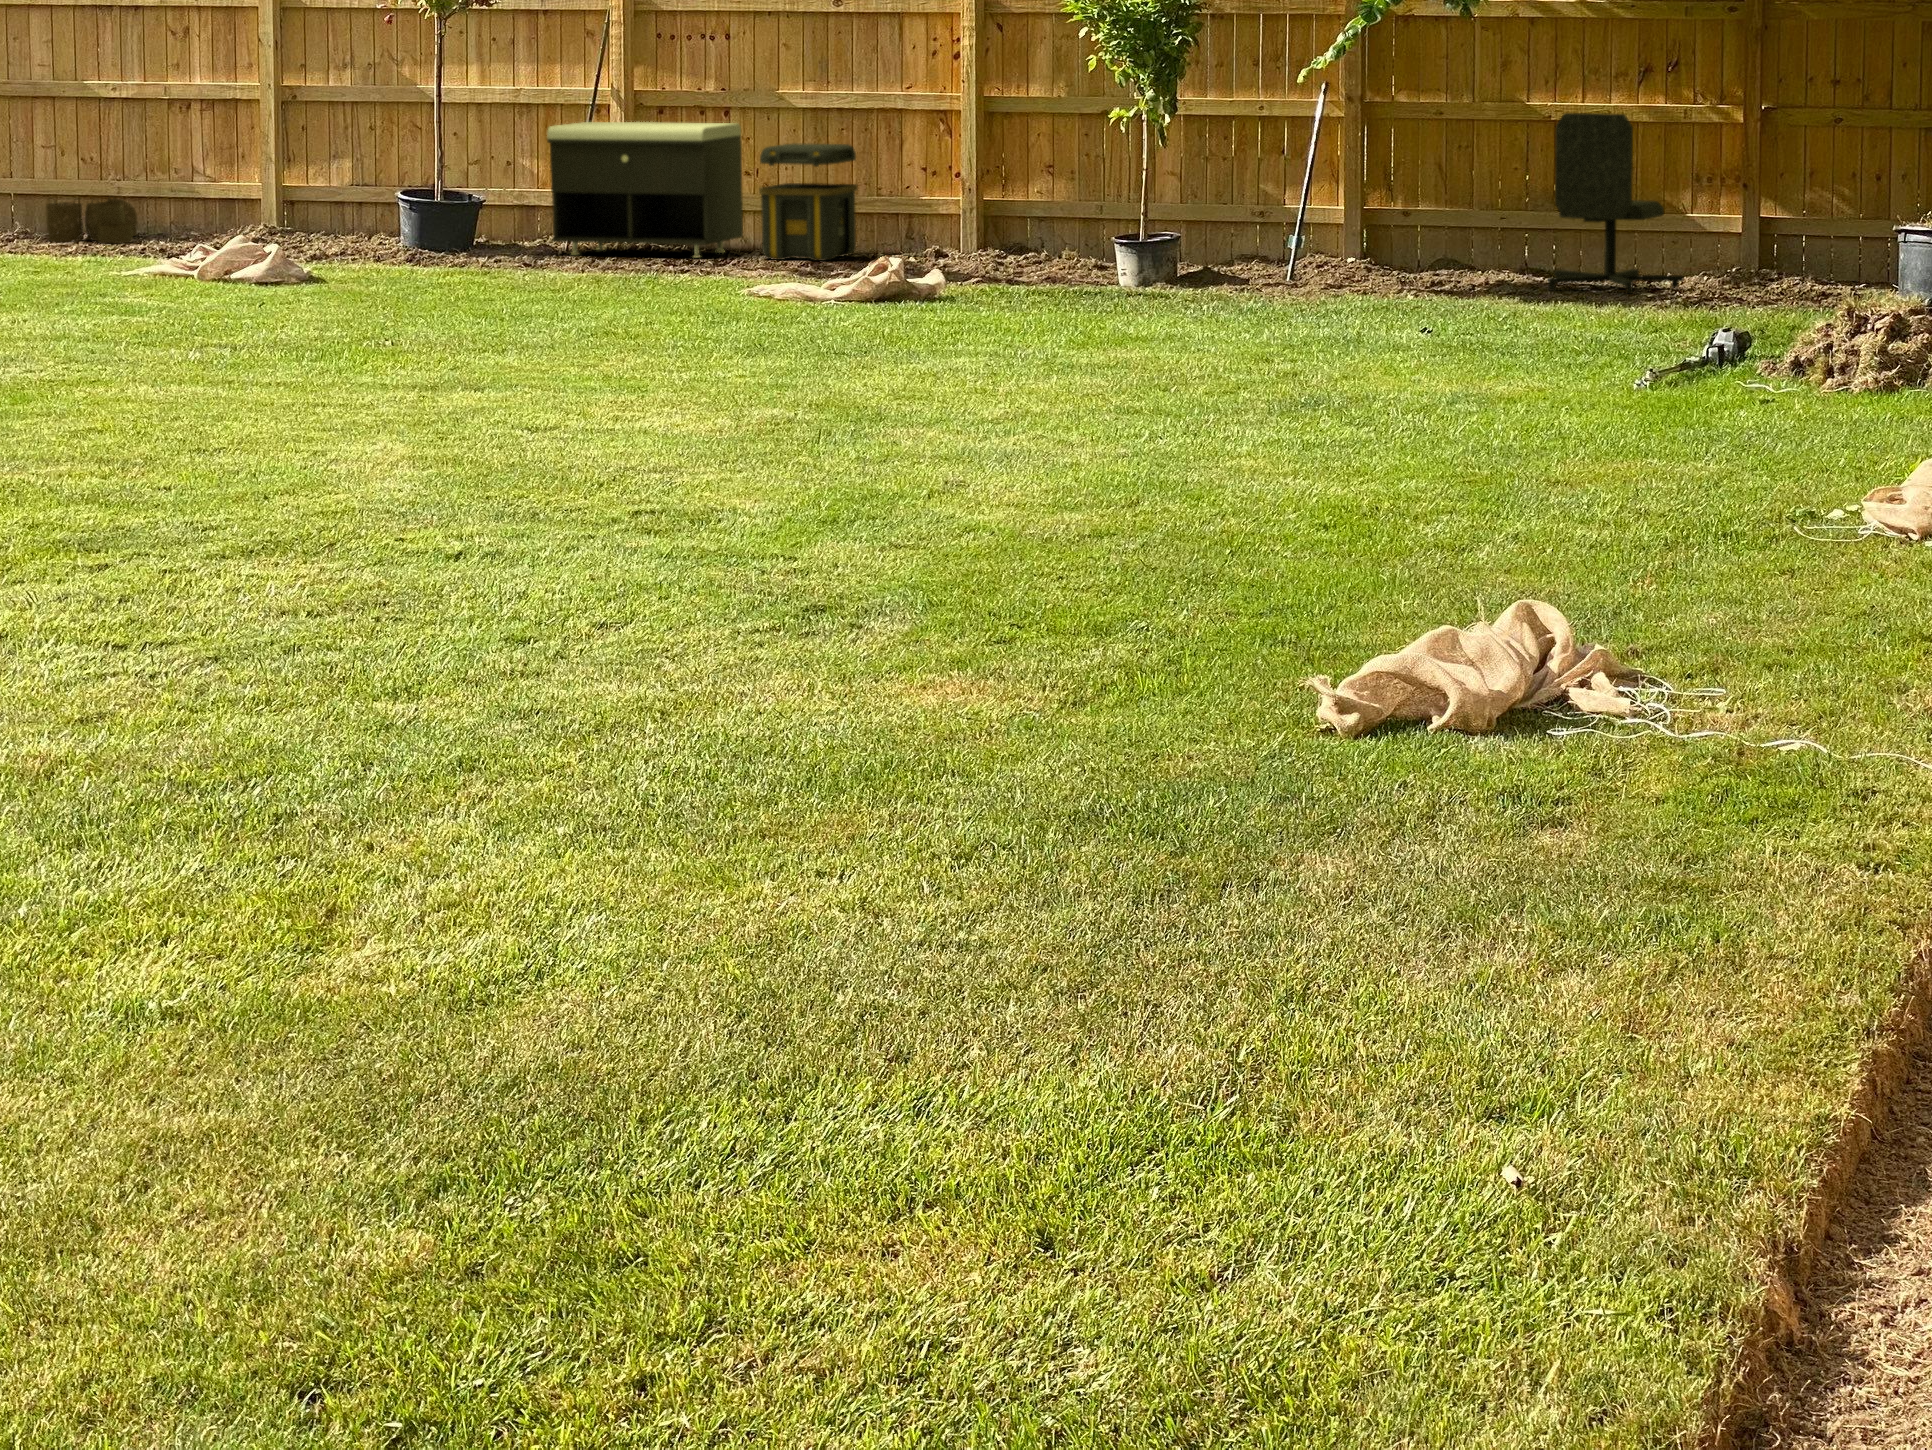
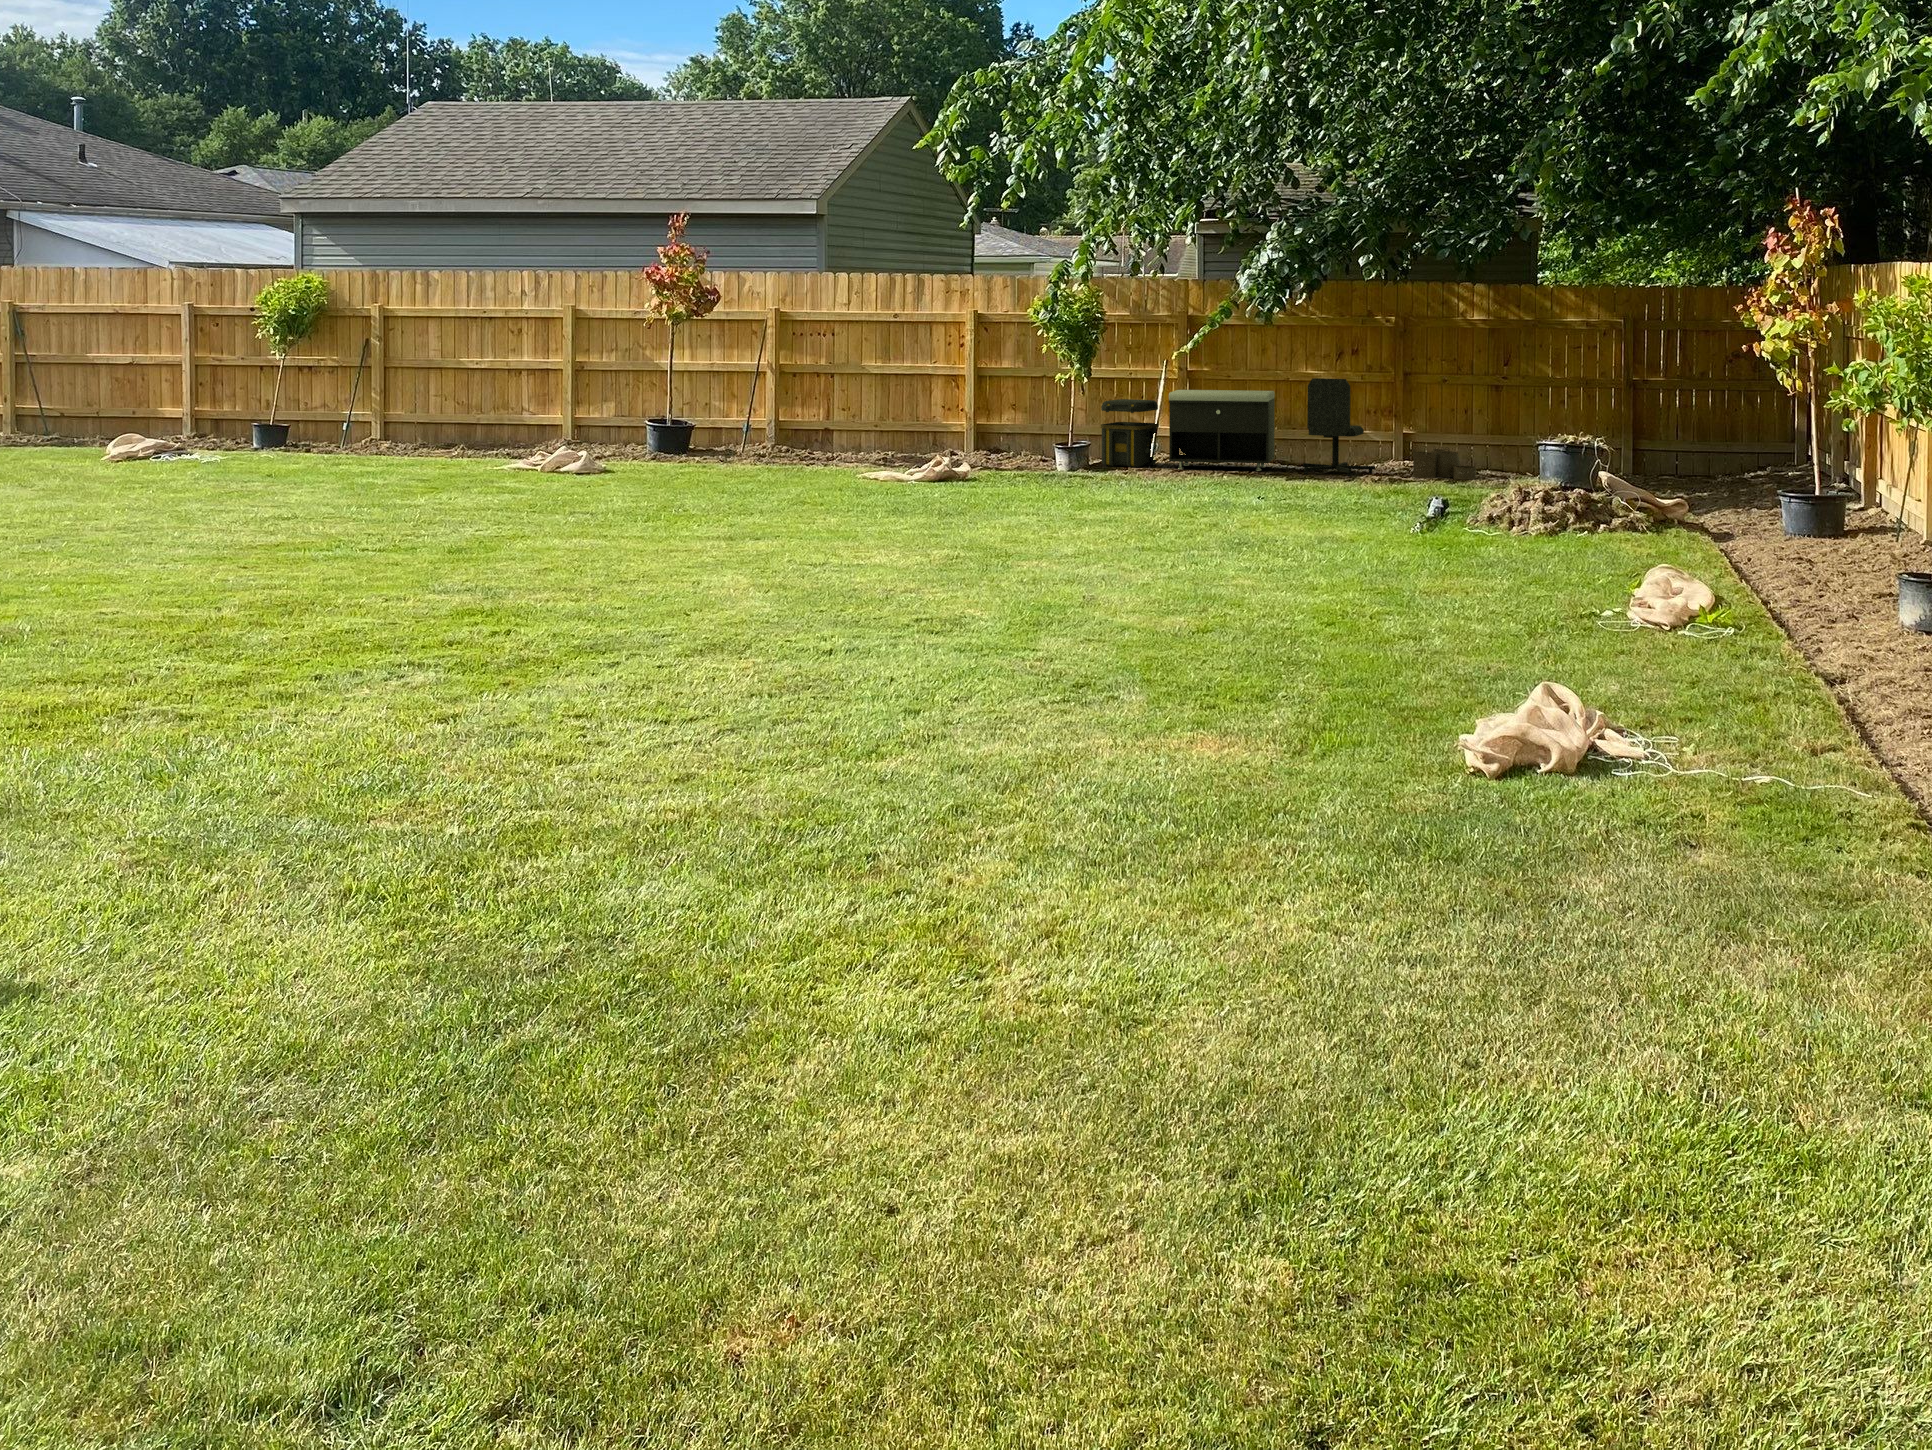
storage bench: present [547,122,743,258] -> present [1169,390,1275,471]
toolbox: present [759,143,858,261] -> present [1100,399,1159,467]
woven basket: present [46,196,137,244] -> present [1413,447,1476,480]

